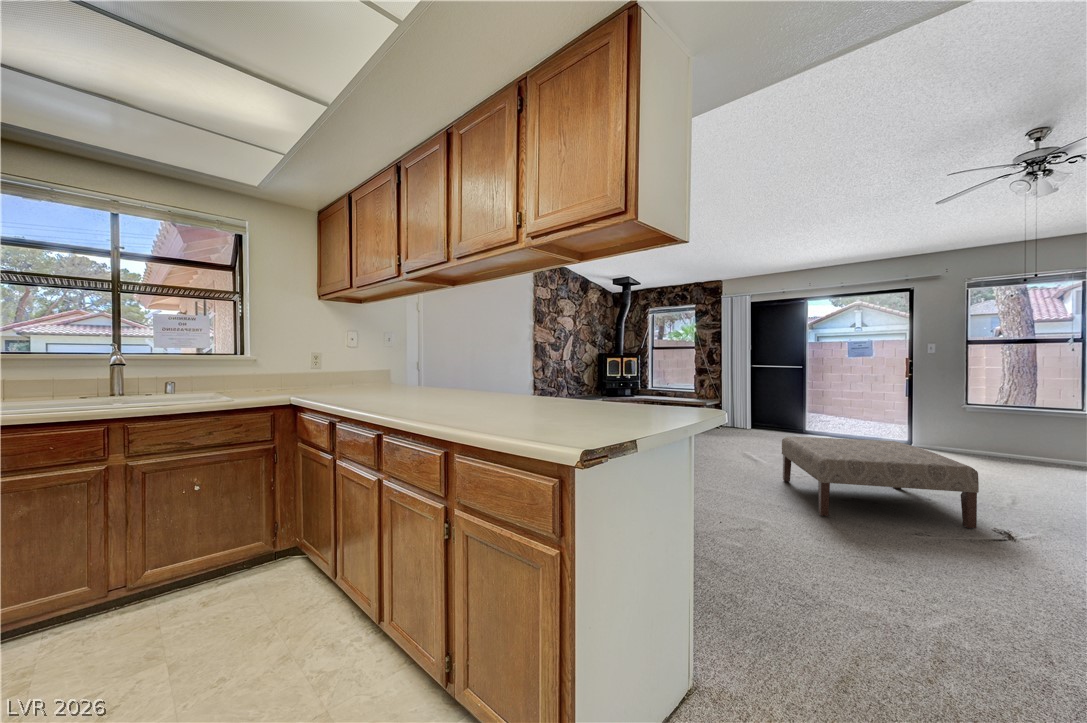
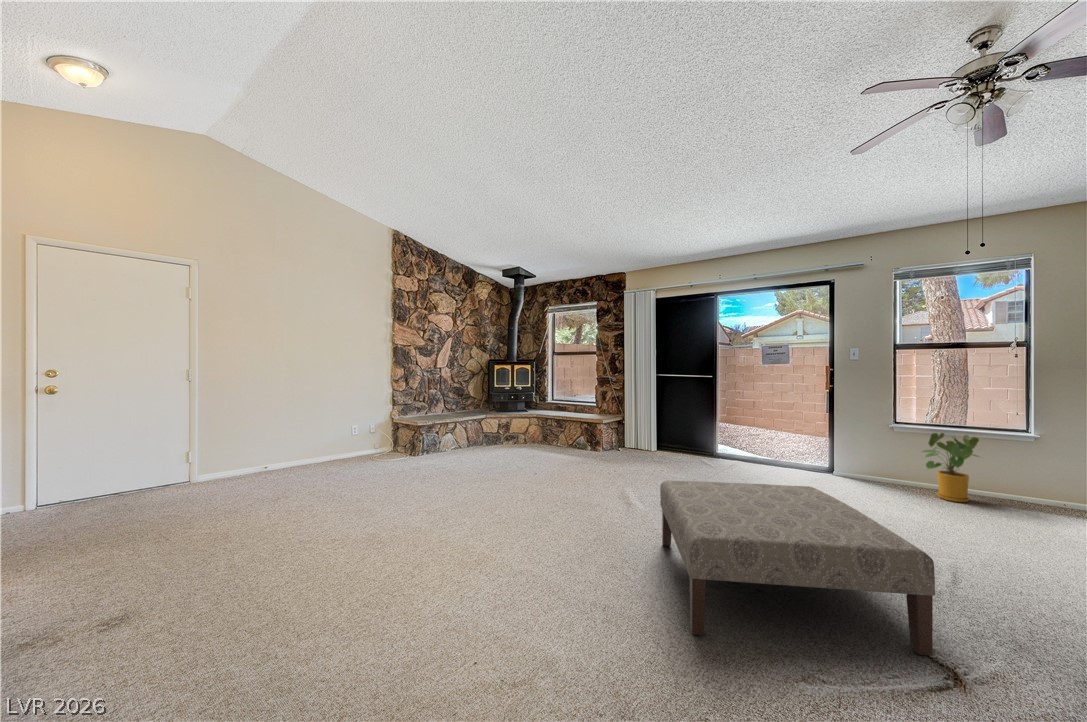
house plant: none [988,412,1044,466] -> present [922,433,979,502]

